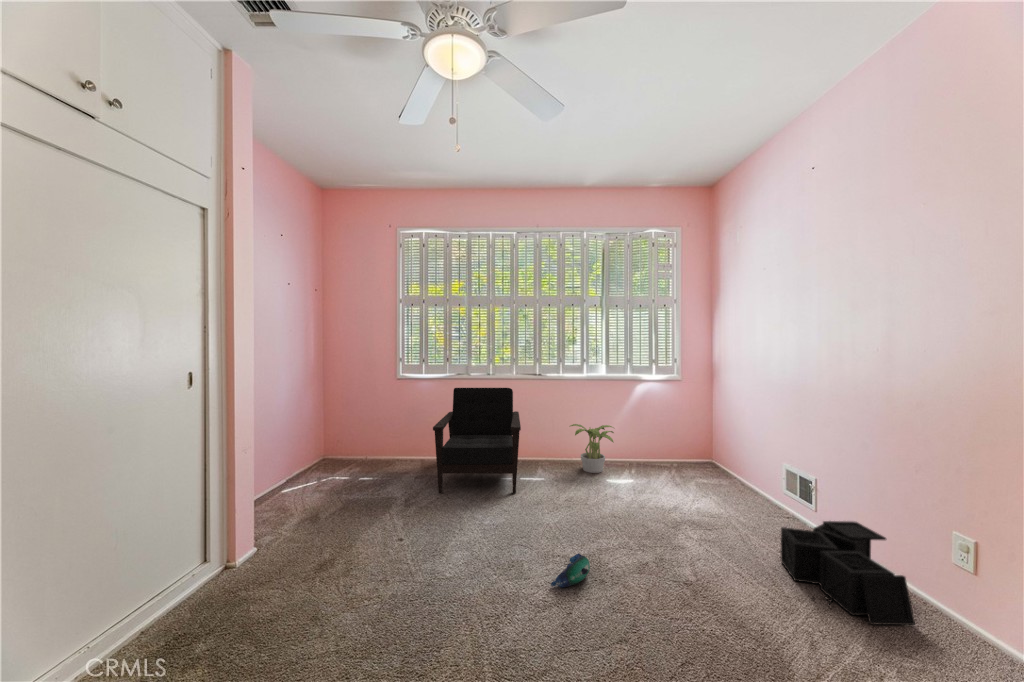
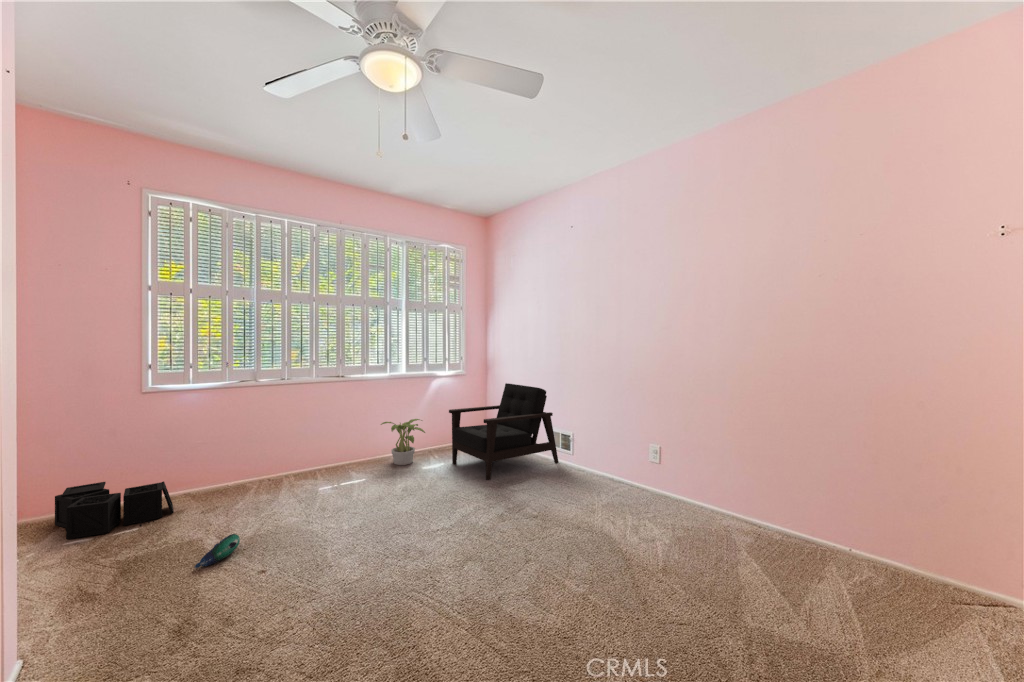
armchair: present [433,388,521,494] -> present [449,383,559,480]
storage bin: present [780,521,915,625] -> present [55,481,174,539]
plush toy: present [551,553,590,587] -> present [194,534,240,568]

